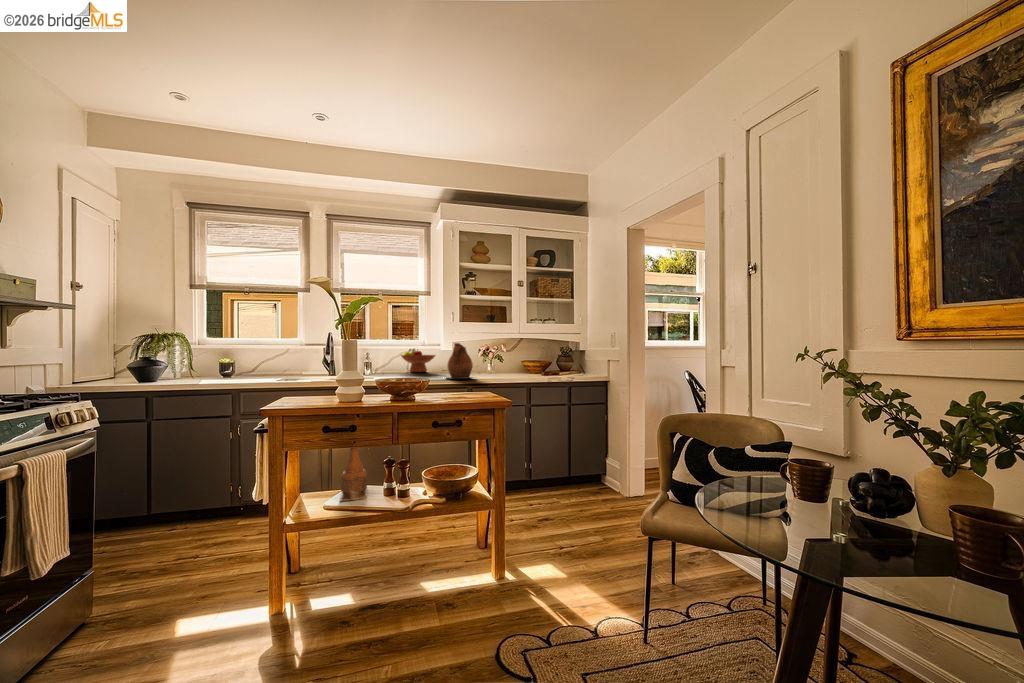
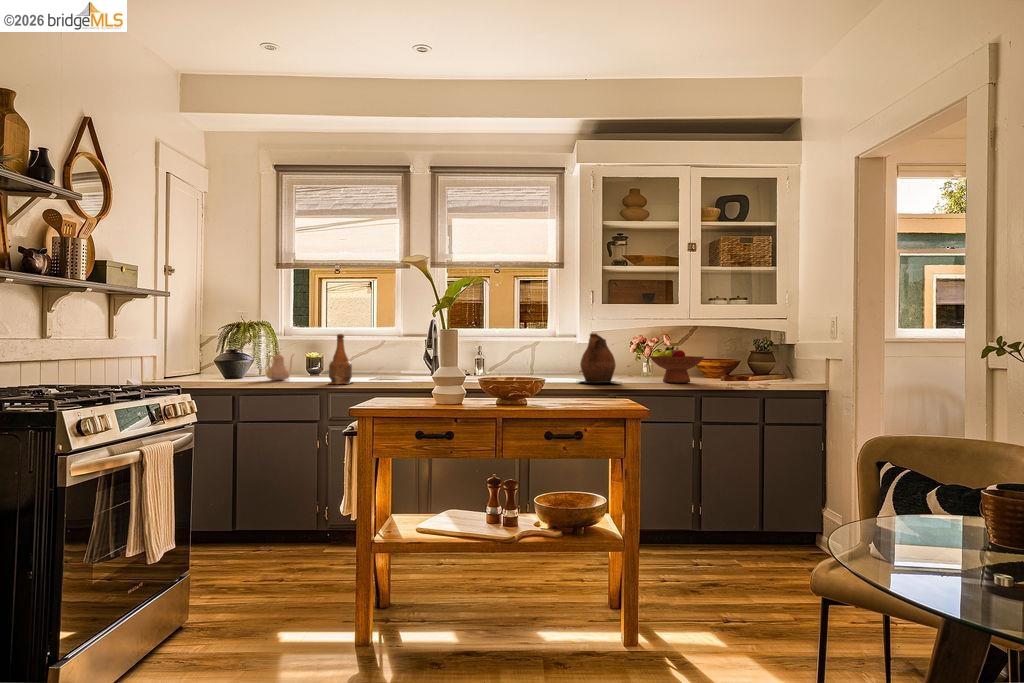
fruit bowl: present [401,349,435,372] -> present [649,346,704,383]
teapot: none [180,359,208,383] -> present [267,351,294,380]
bottle: present [340,447,368,501] -> present [329,334,352,384]

